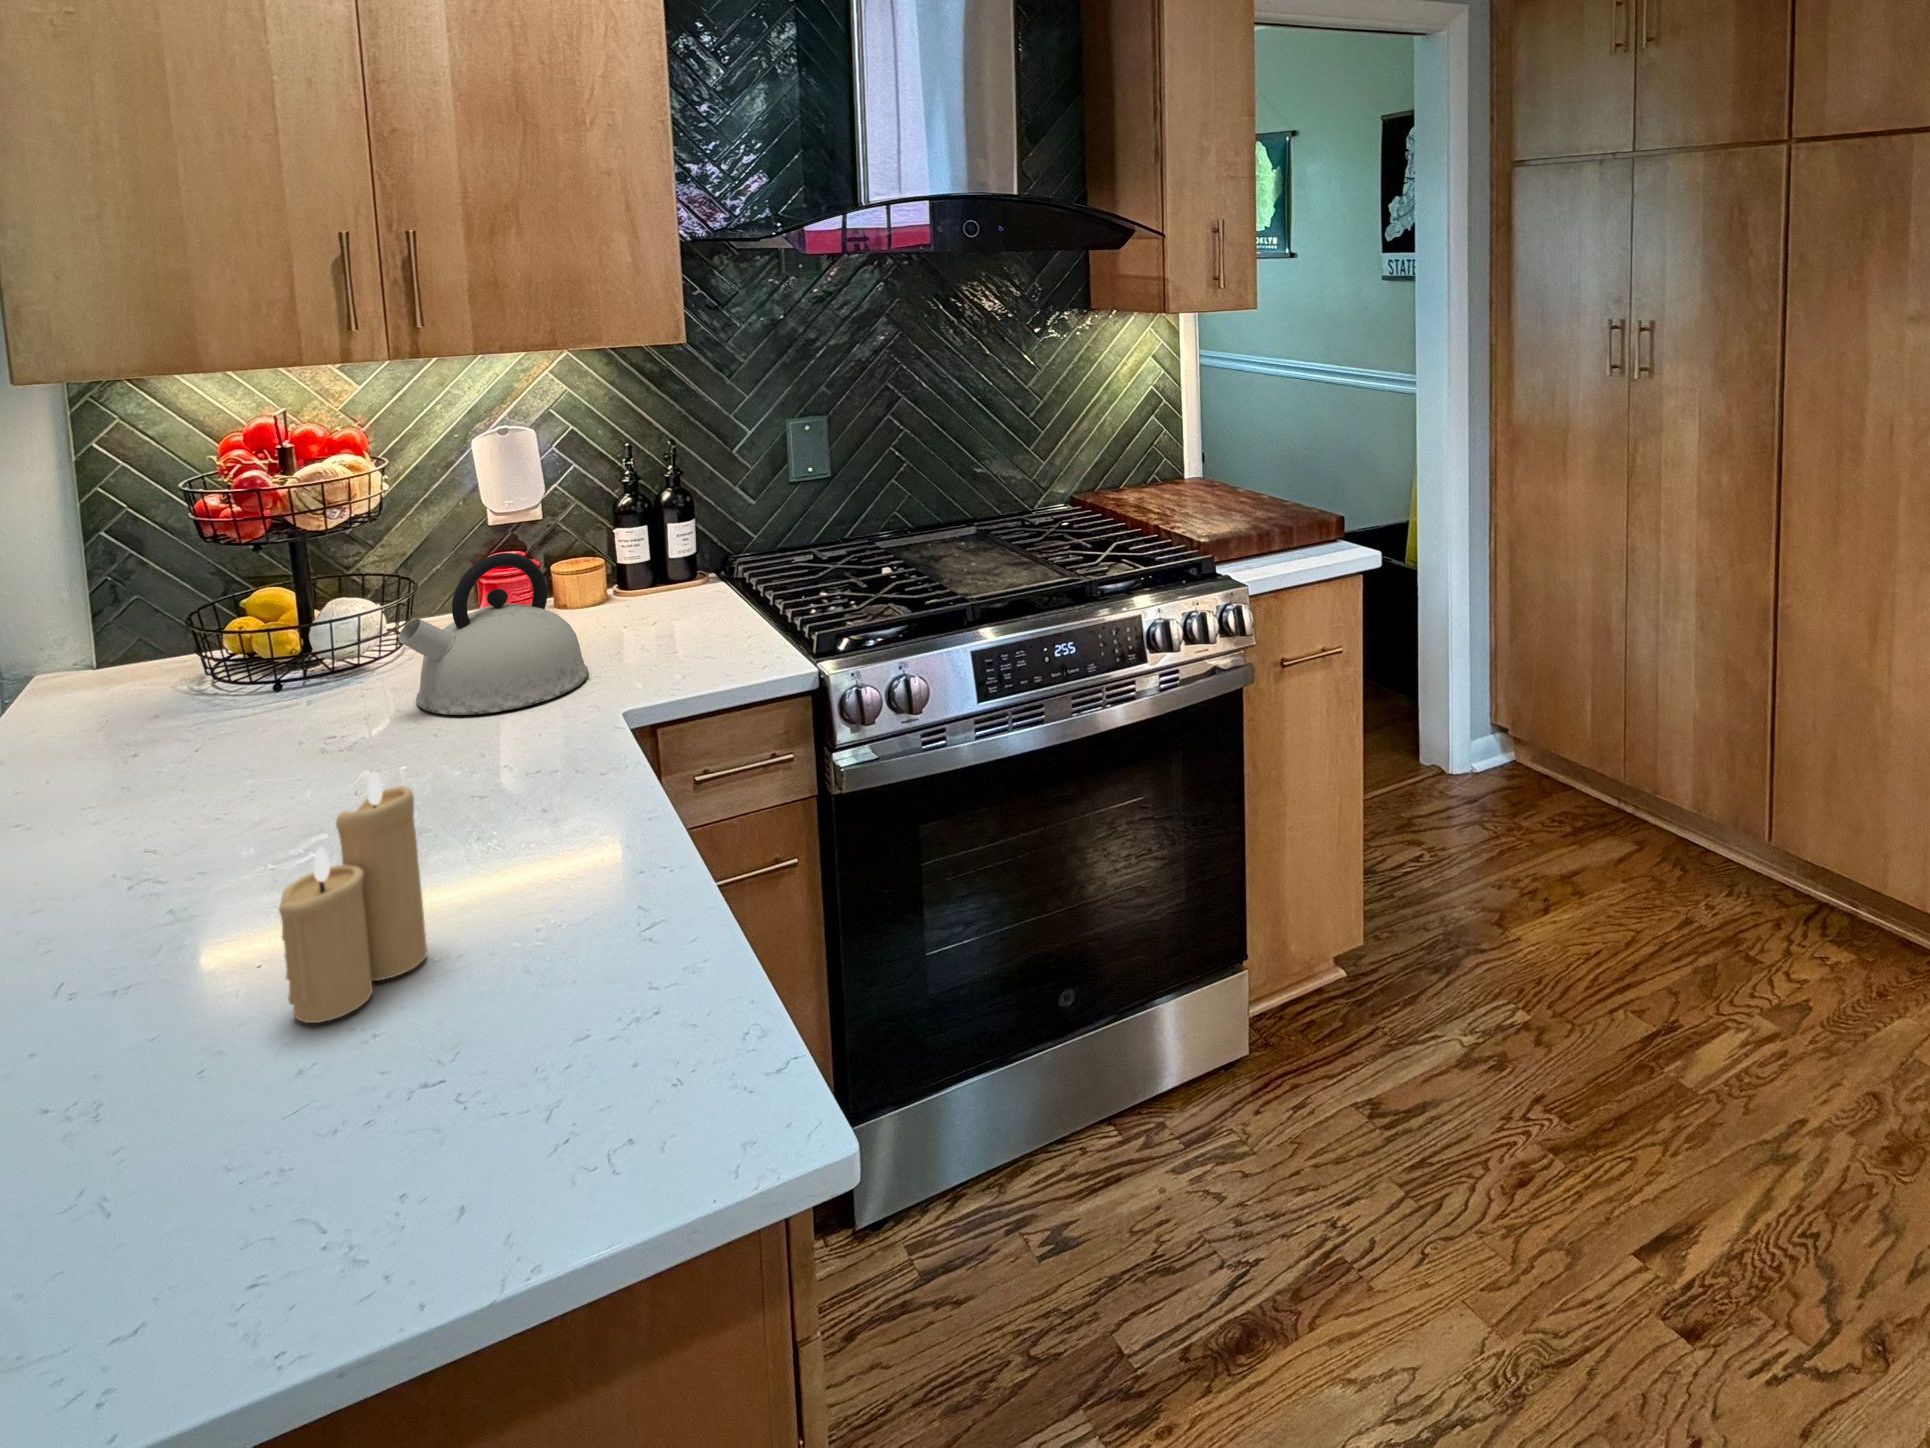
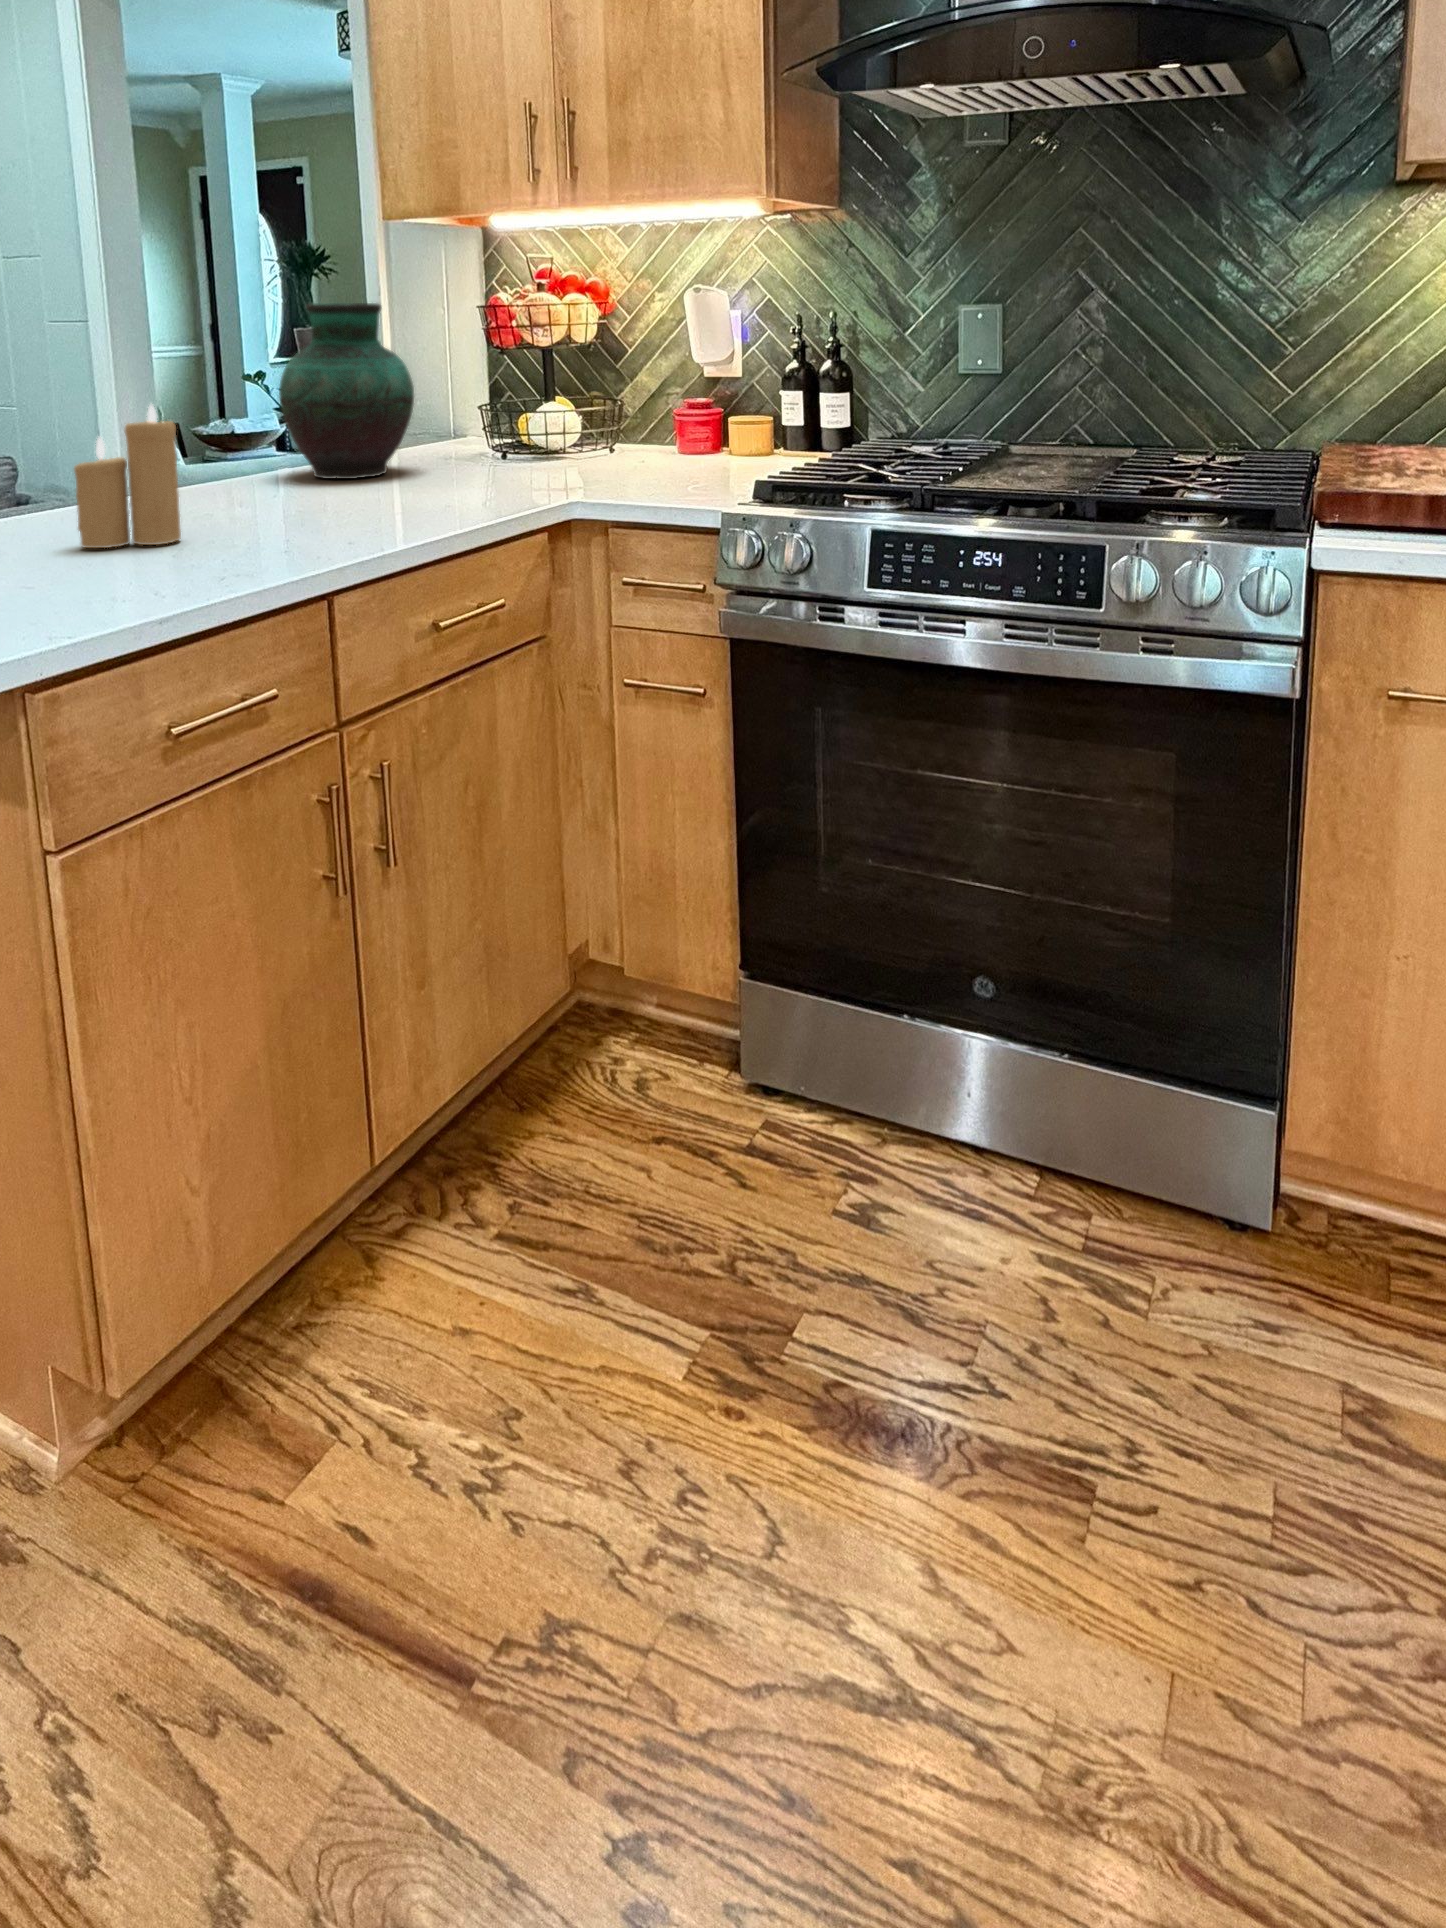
vase: none [67,536,301,811] -> present [279,303,414,479]
kettle: present [399,553,588,715] -> none [491,359,635,480]

